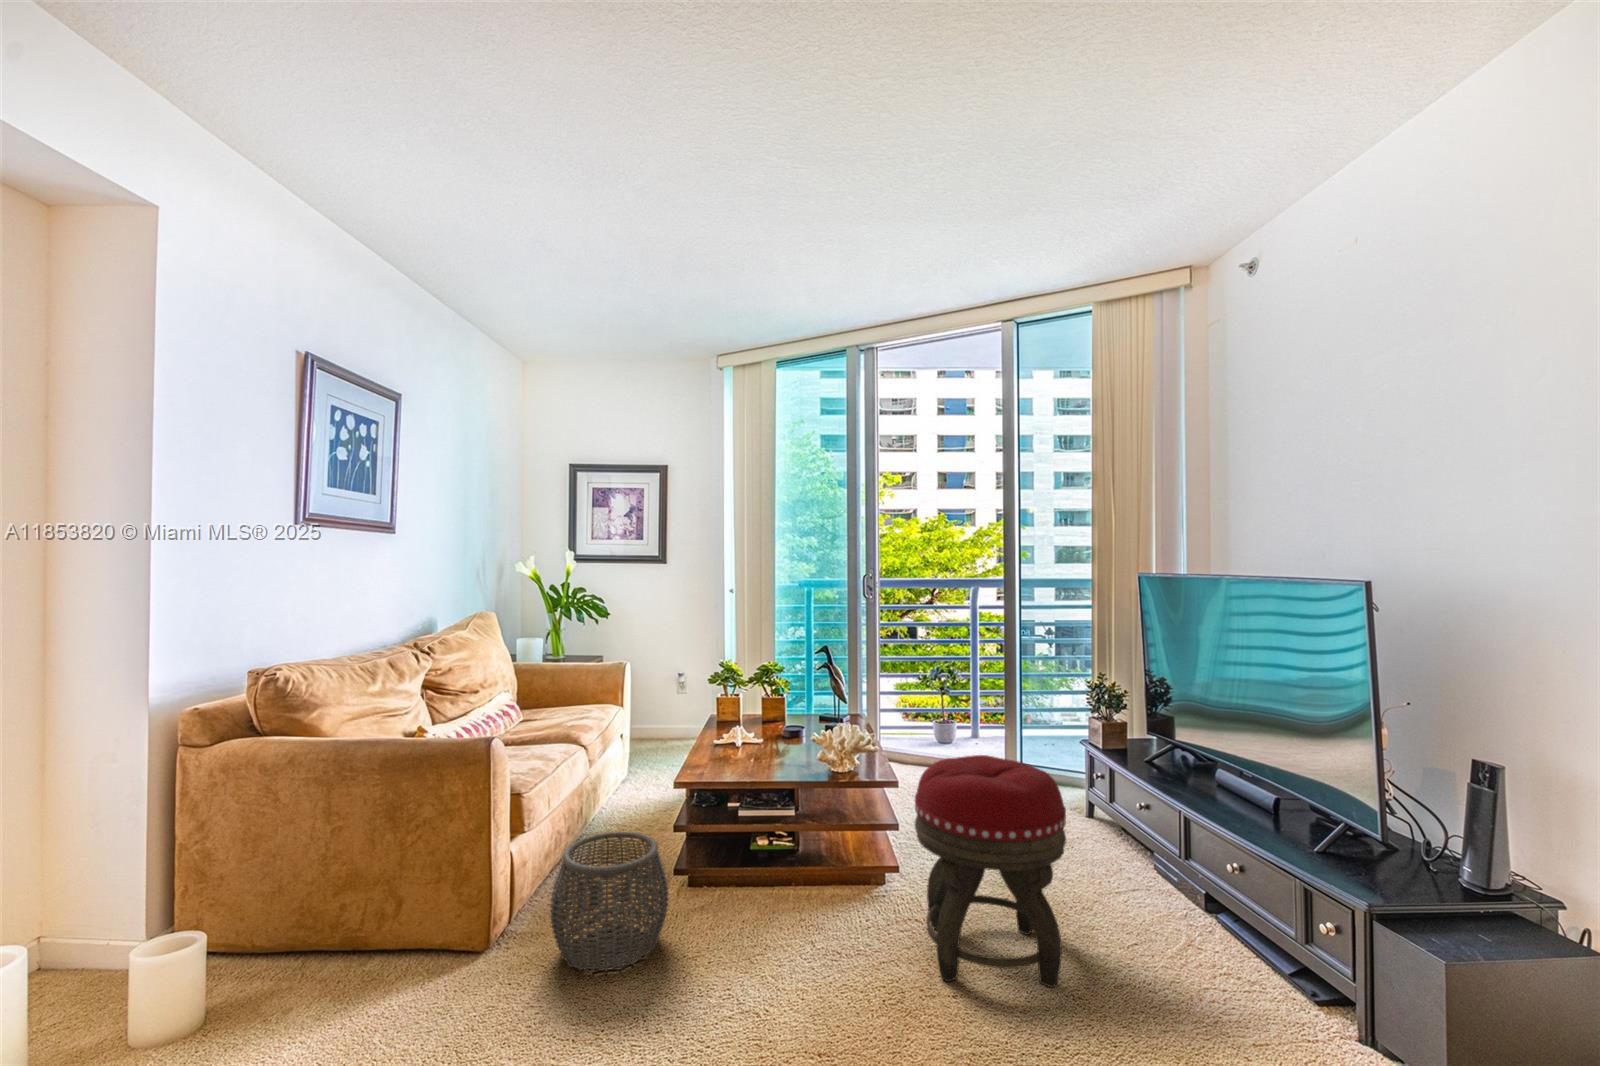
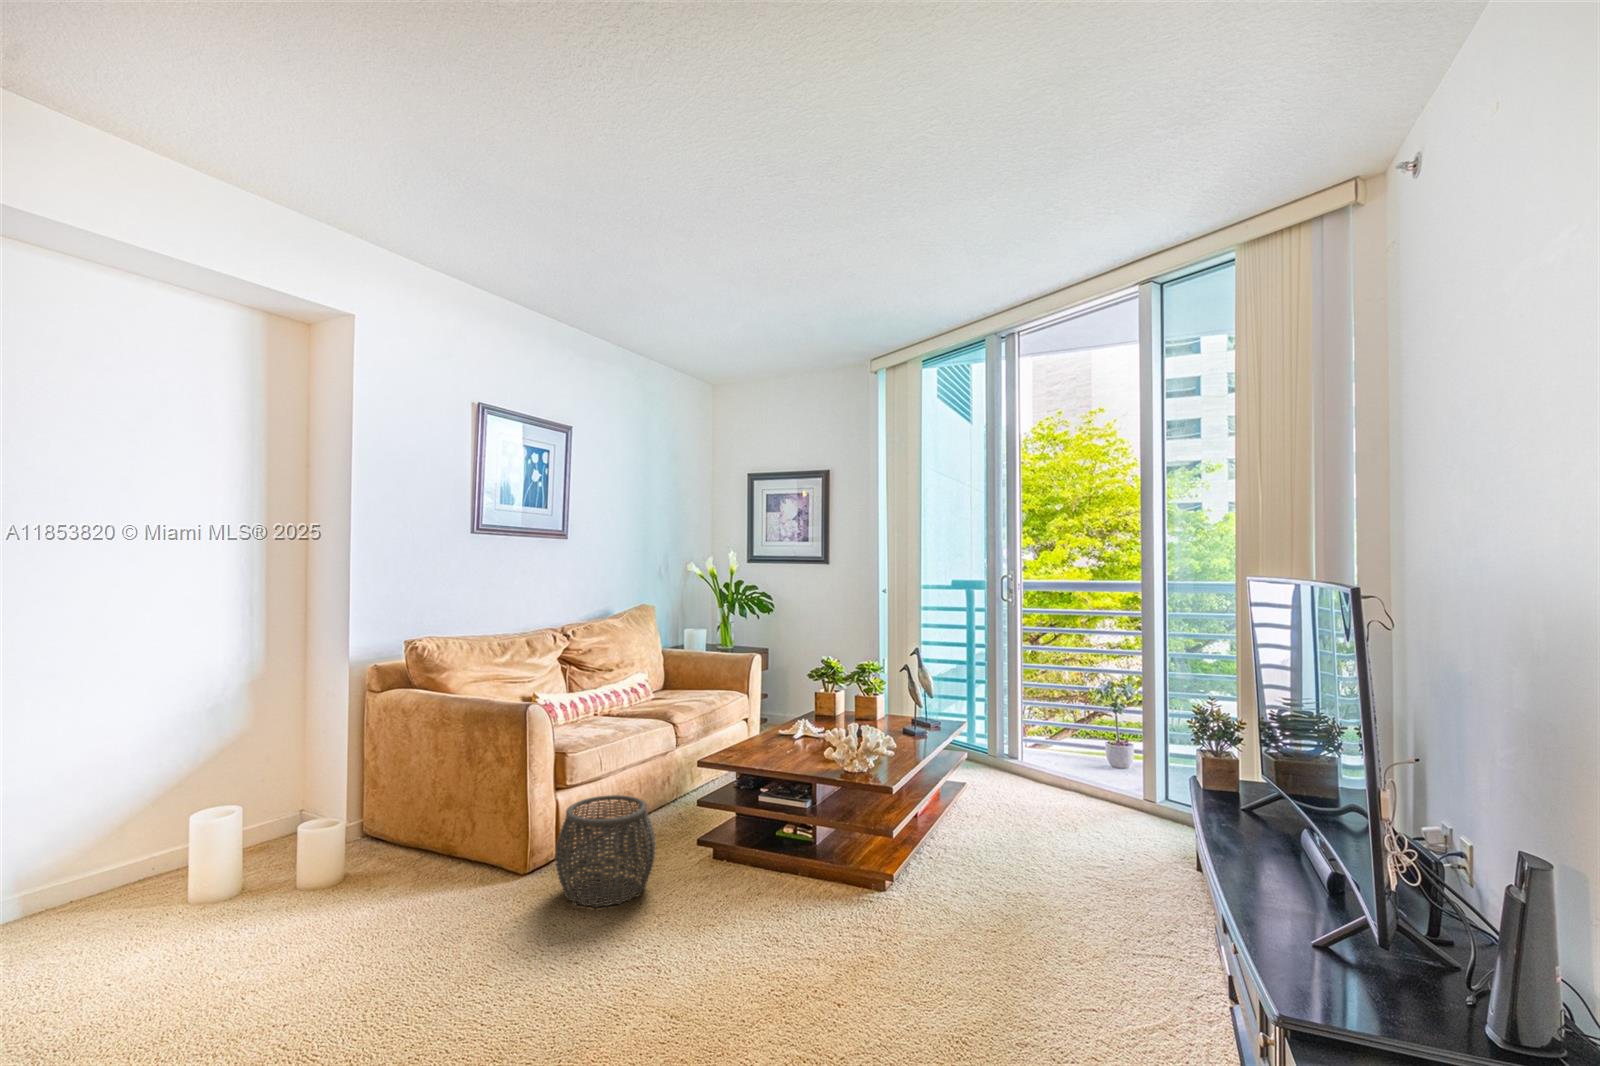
footstool: present [915,755,1066,987] -> none [828,770,984,1021]

